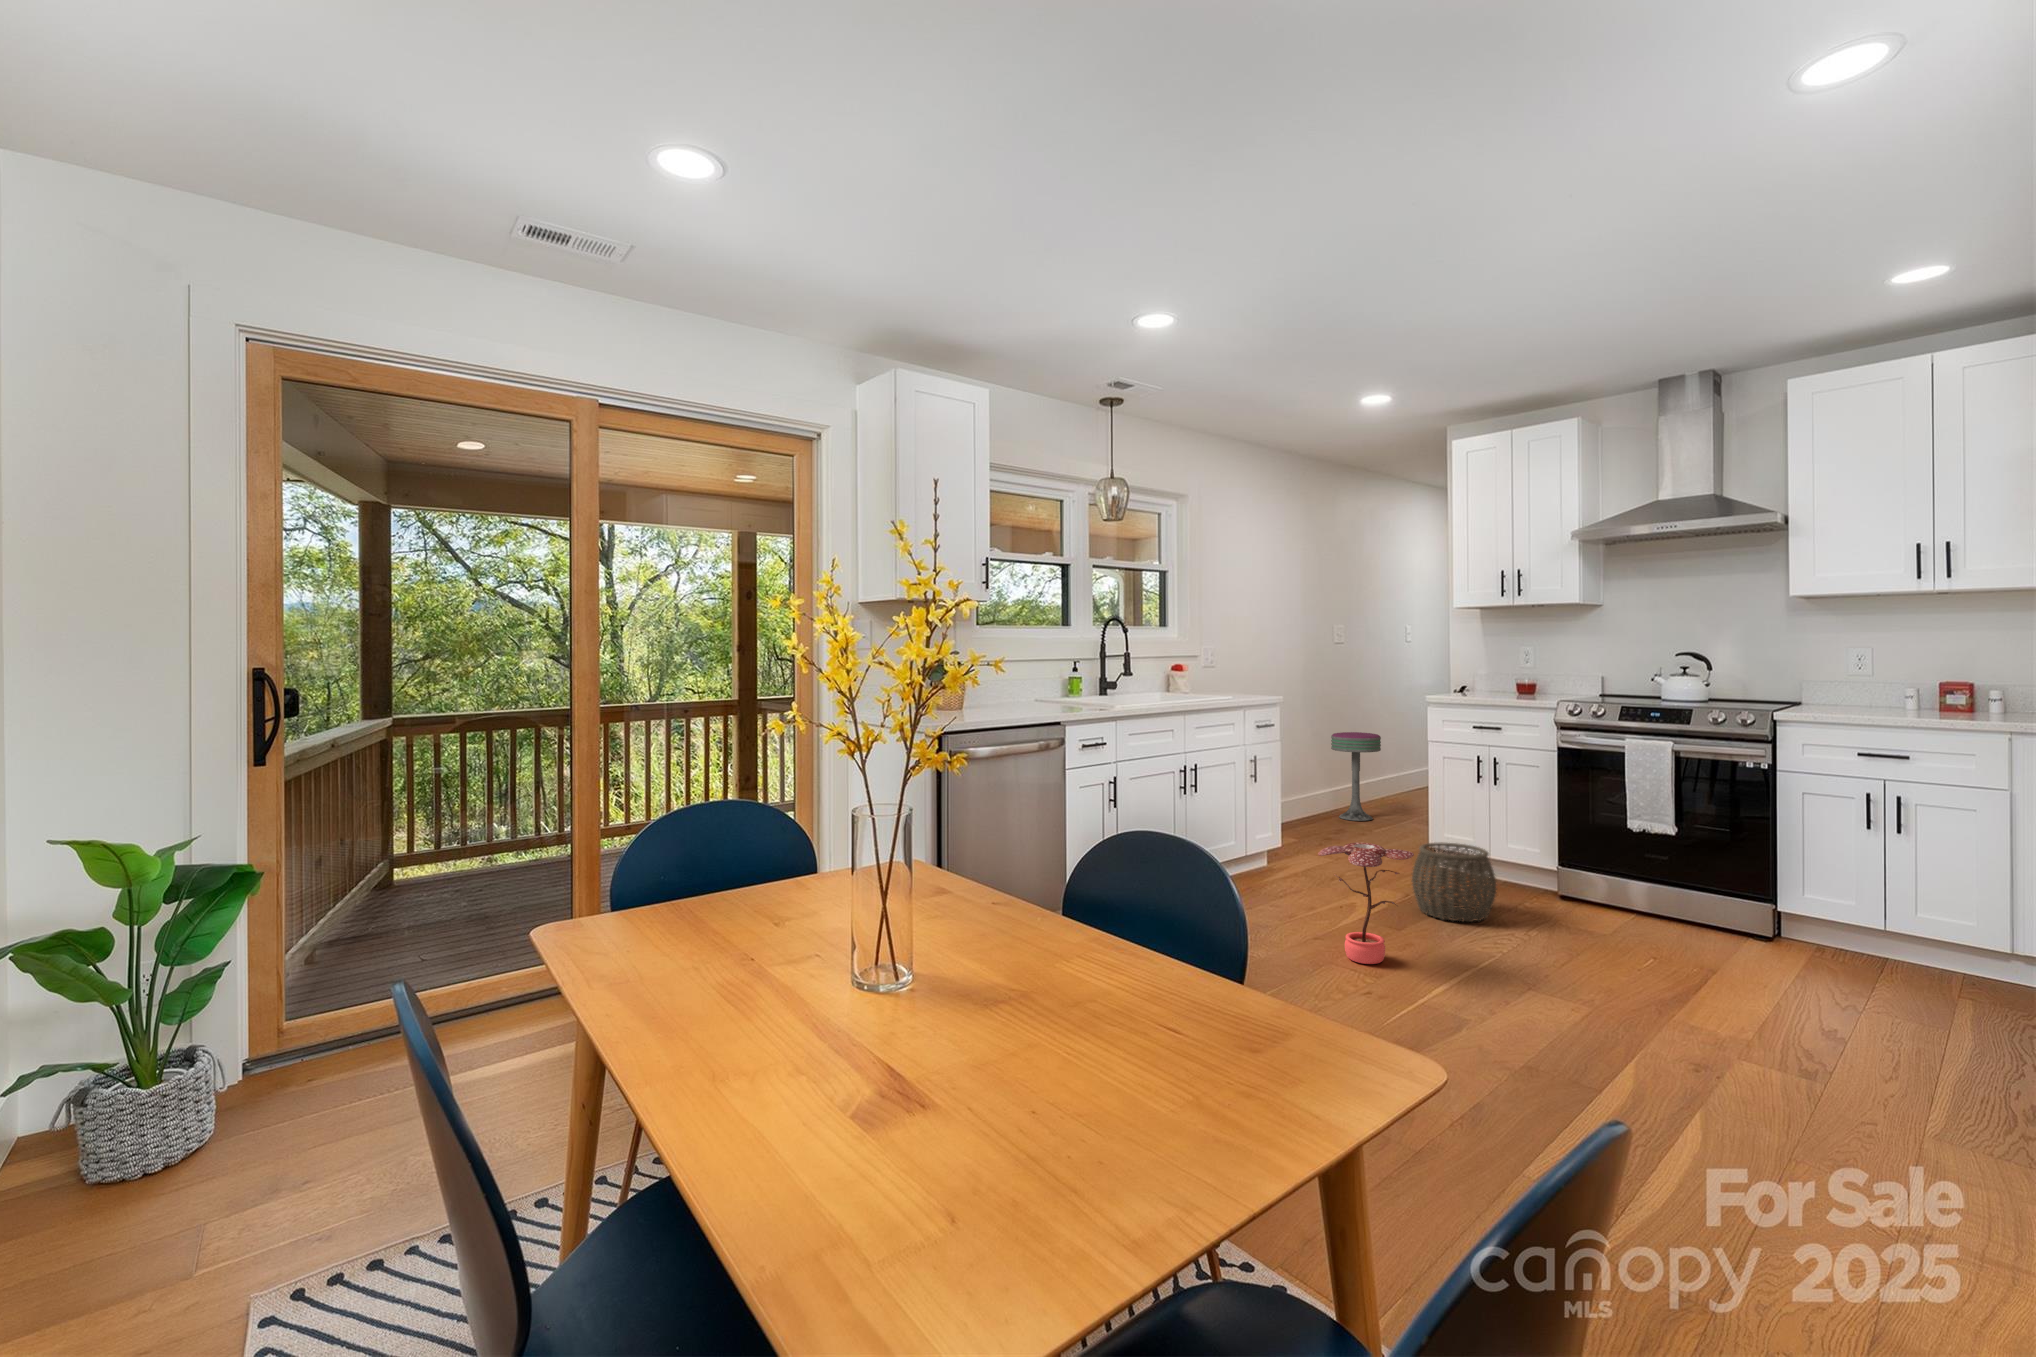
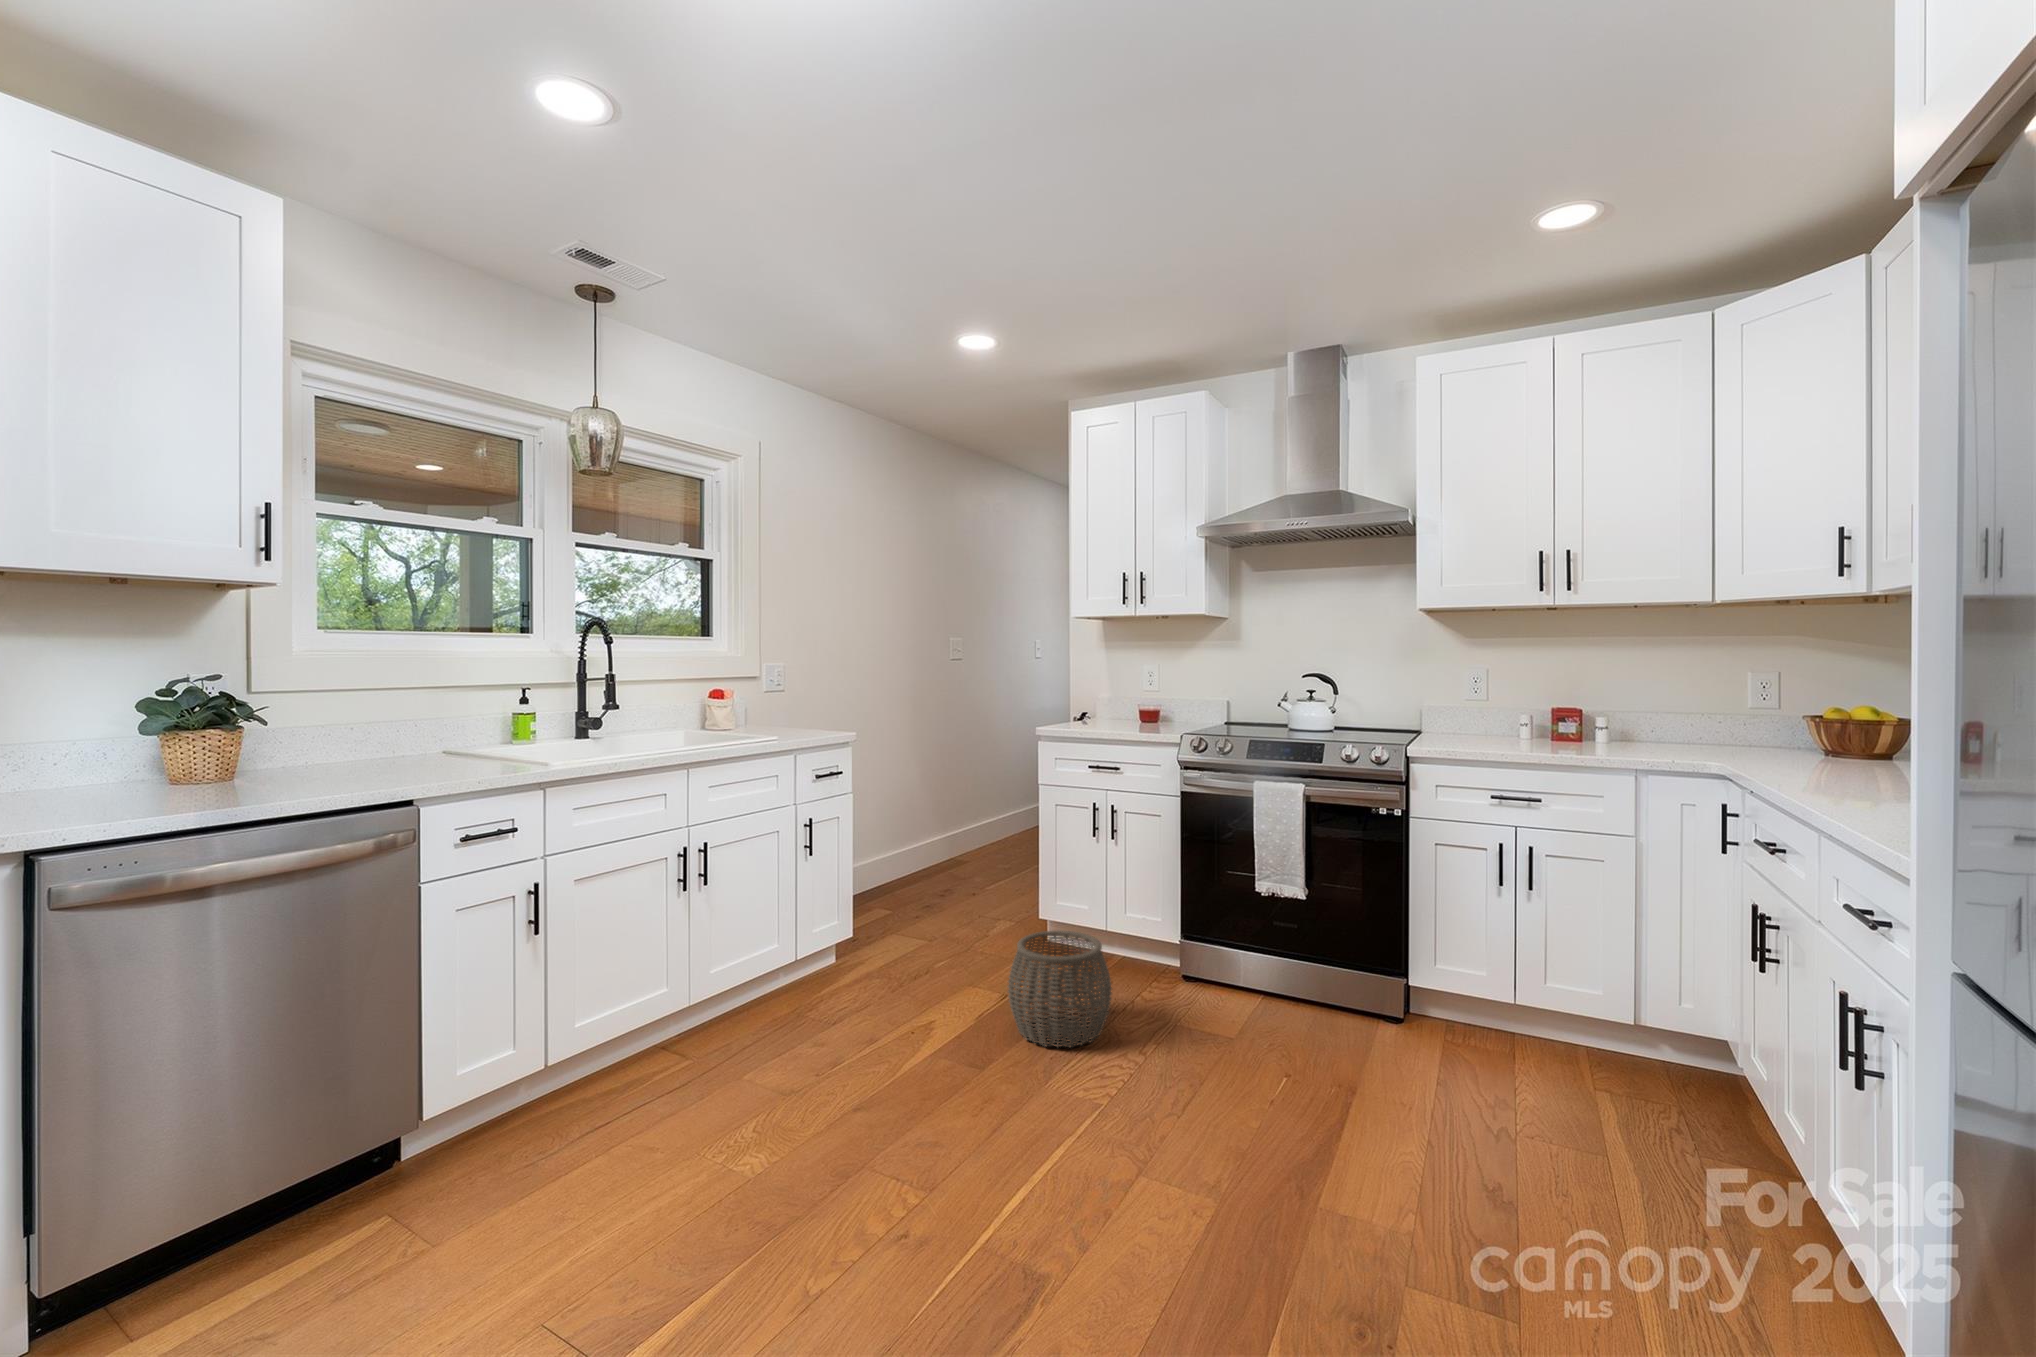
bar stool: present [1331,732,1381,821] -> none [941,763,997,873]
potted plant: present [1318,843,1414,964] -> none [850,971,991,1175]

